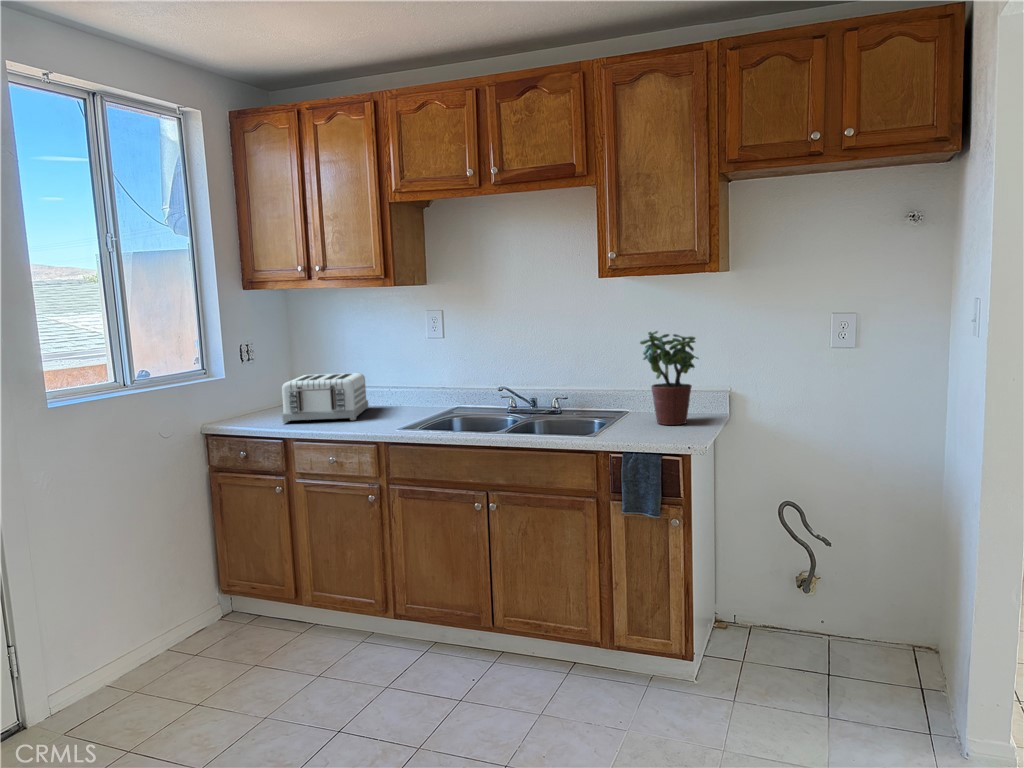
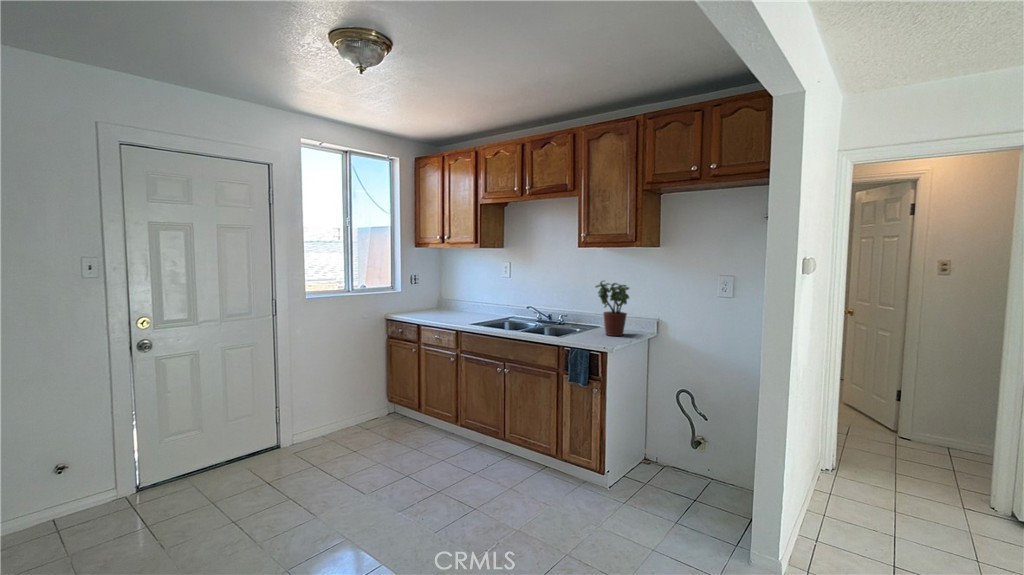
toaster: present [282,373,368,423] -> none [421,293,470,318]

